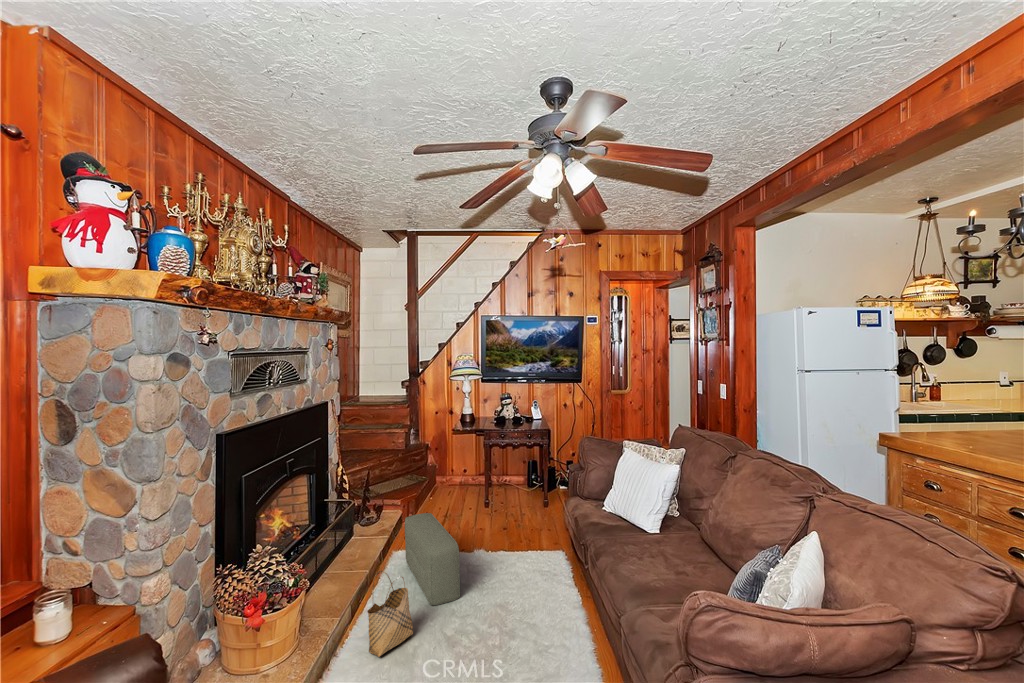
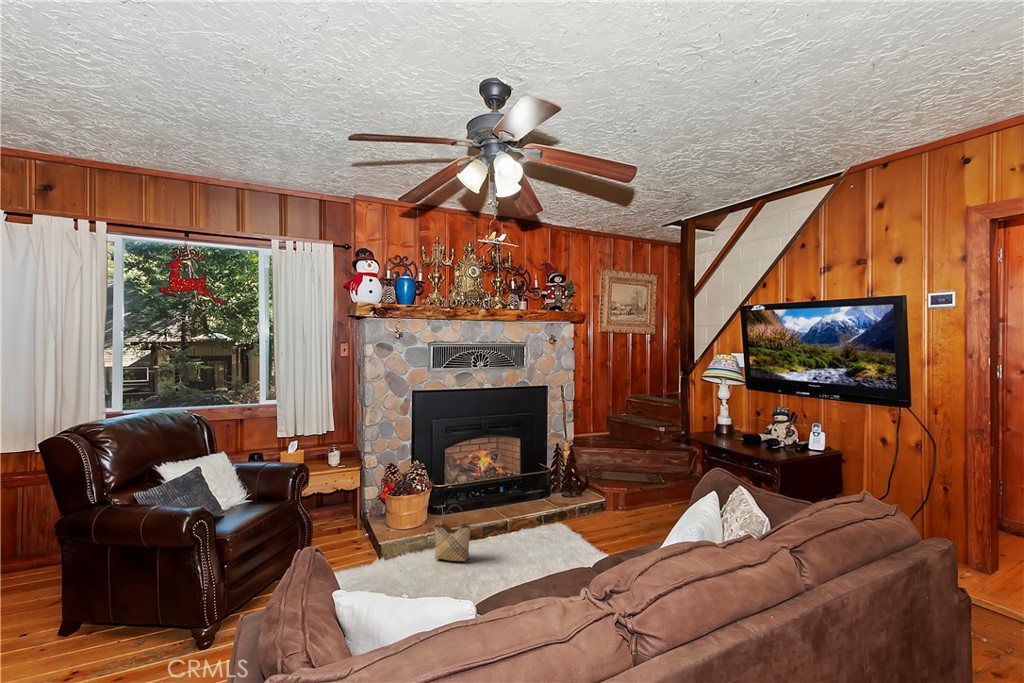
pouf: present [405,513,460,605] -> none [504,490,573,565]

